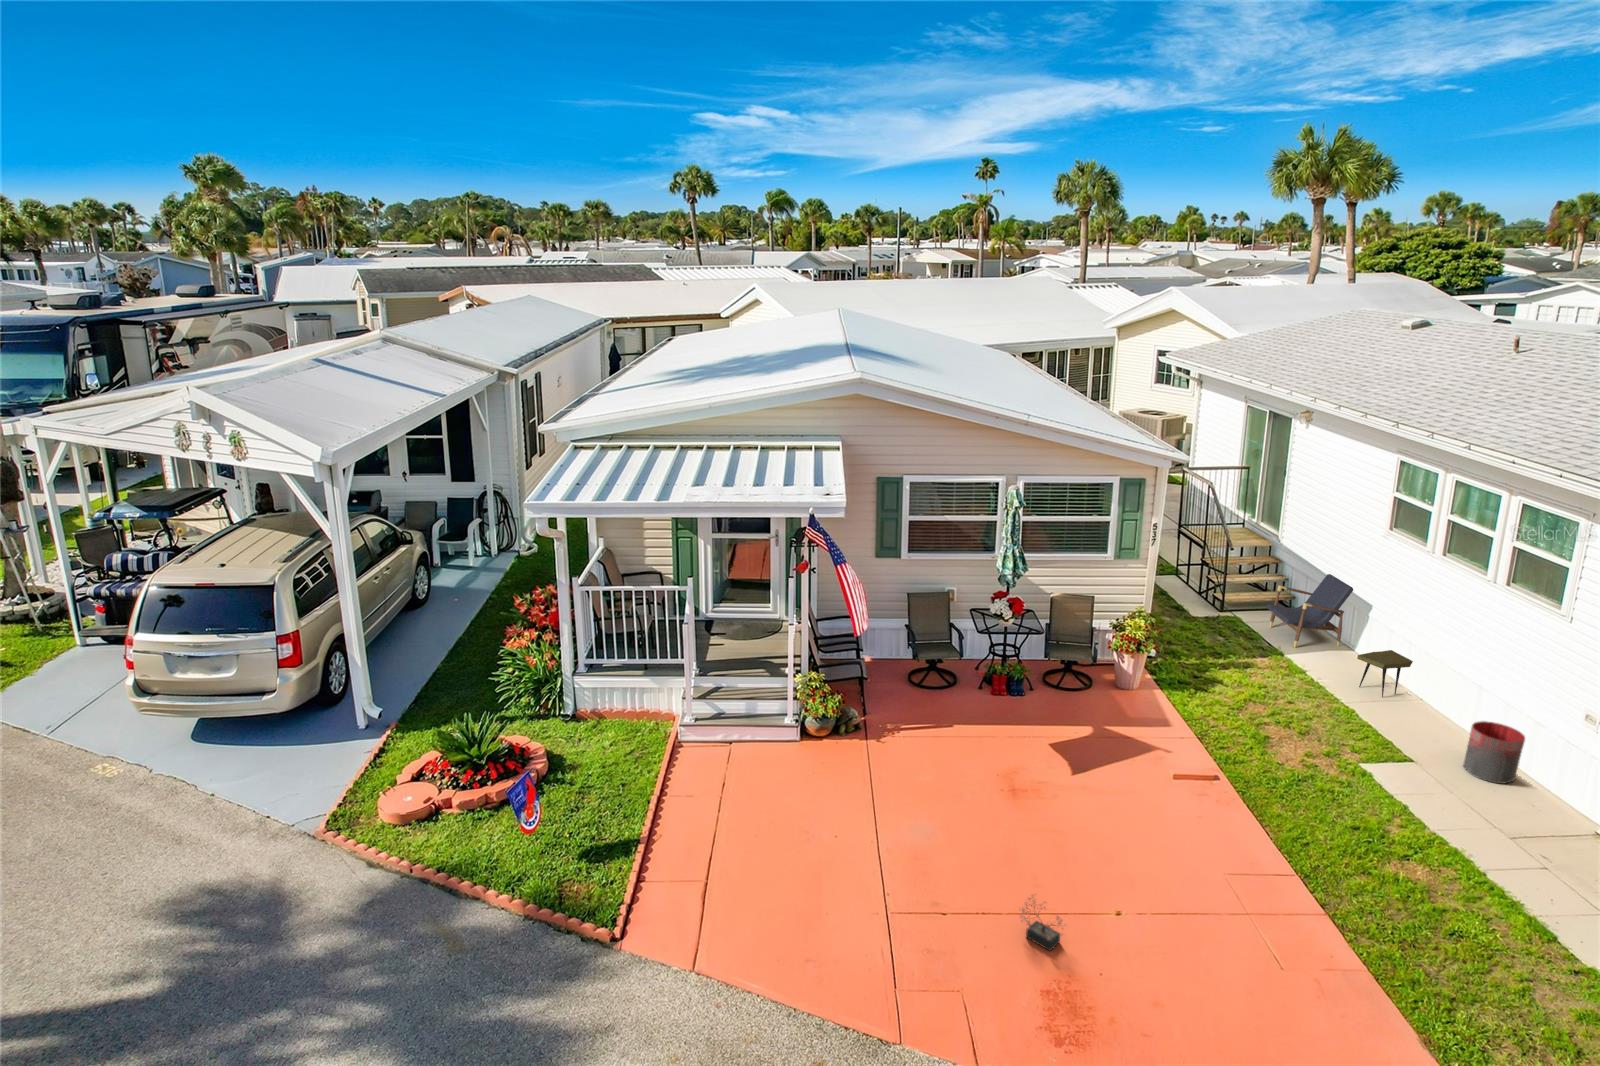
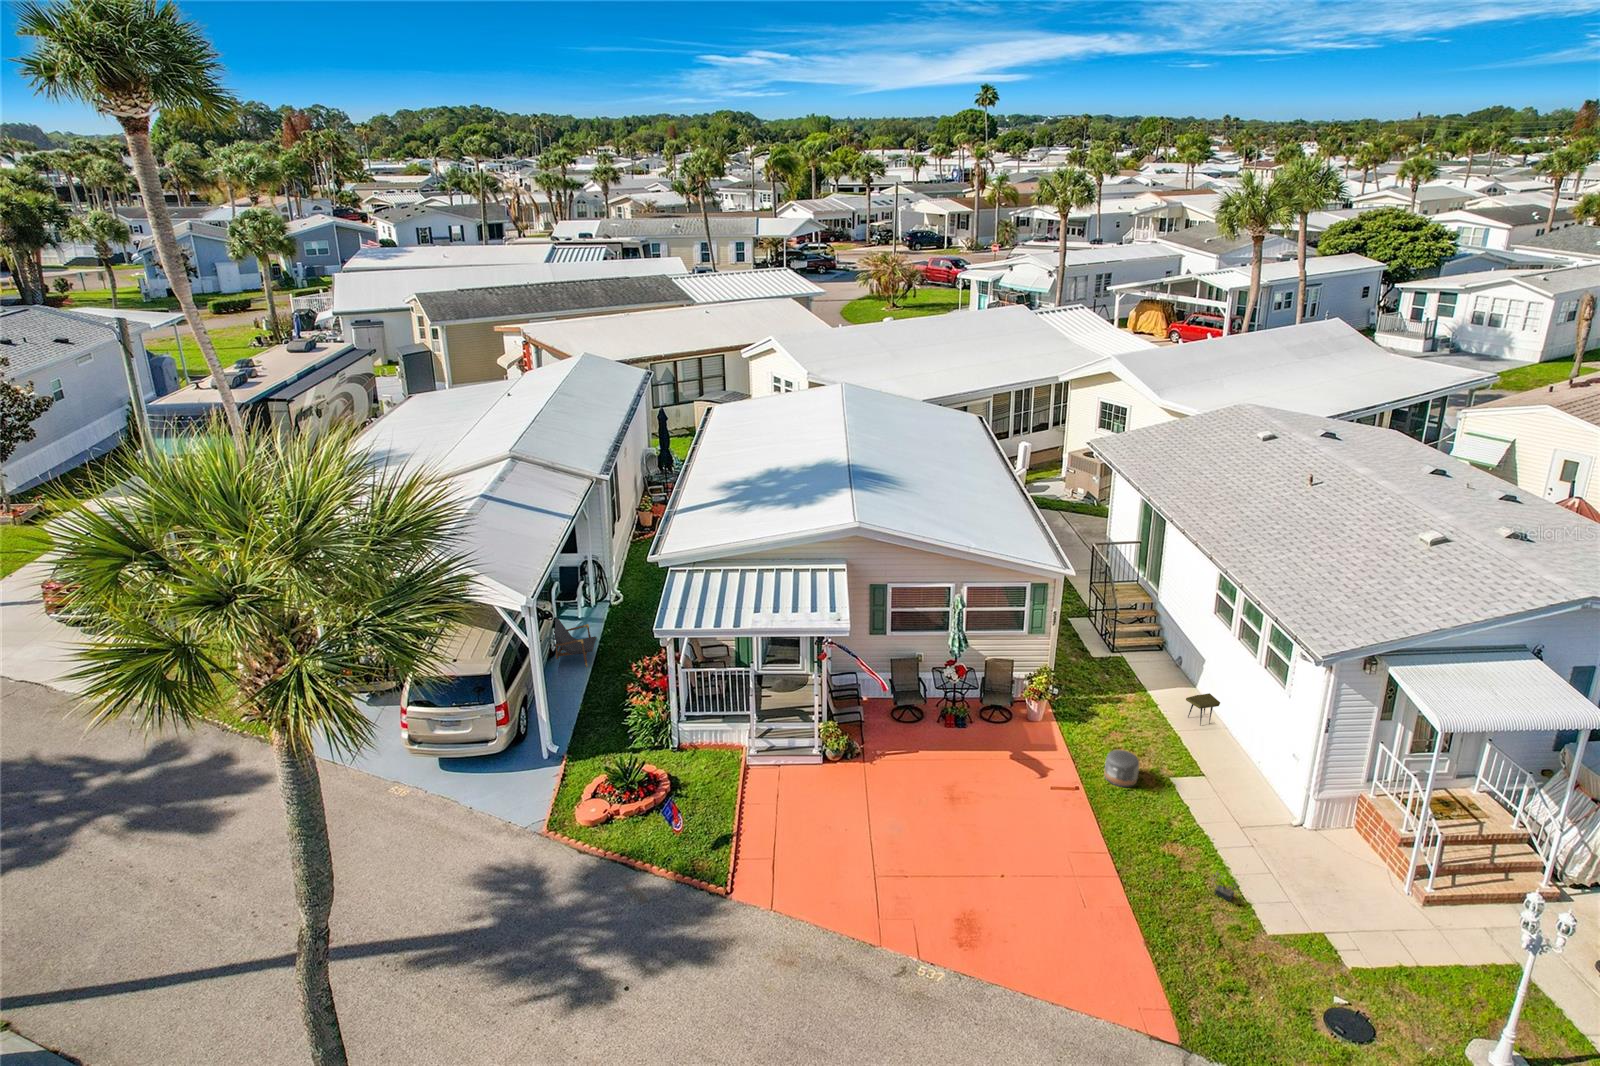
lounge chair: present [1267,574,1353,647] -> present [554,618,597,667]
pouf: none [1251,719,1312,777] -> present [1104,750,1139,787]
trash can: present [1463,721,1525,784] -> none [1234,751,1267,790]
decorative plant: present [1020,897,1063,951] -> present [1212,873,1237,901]

